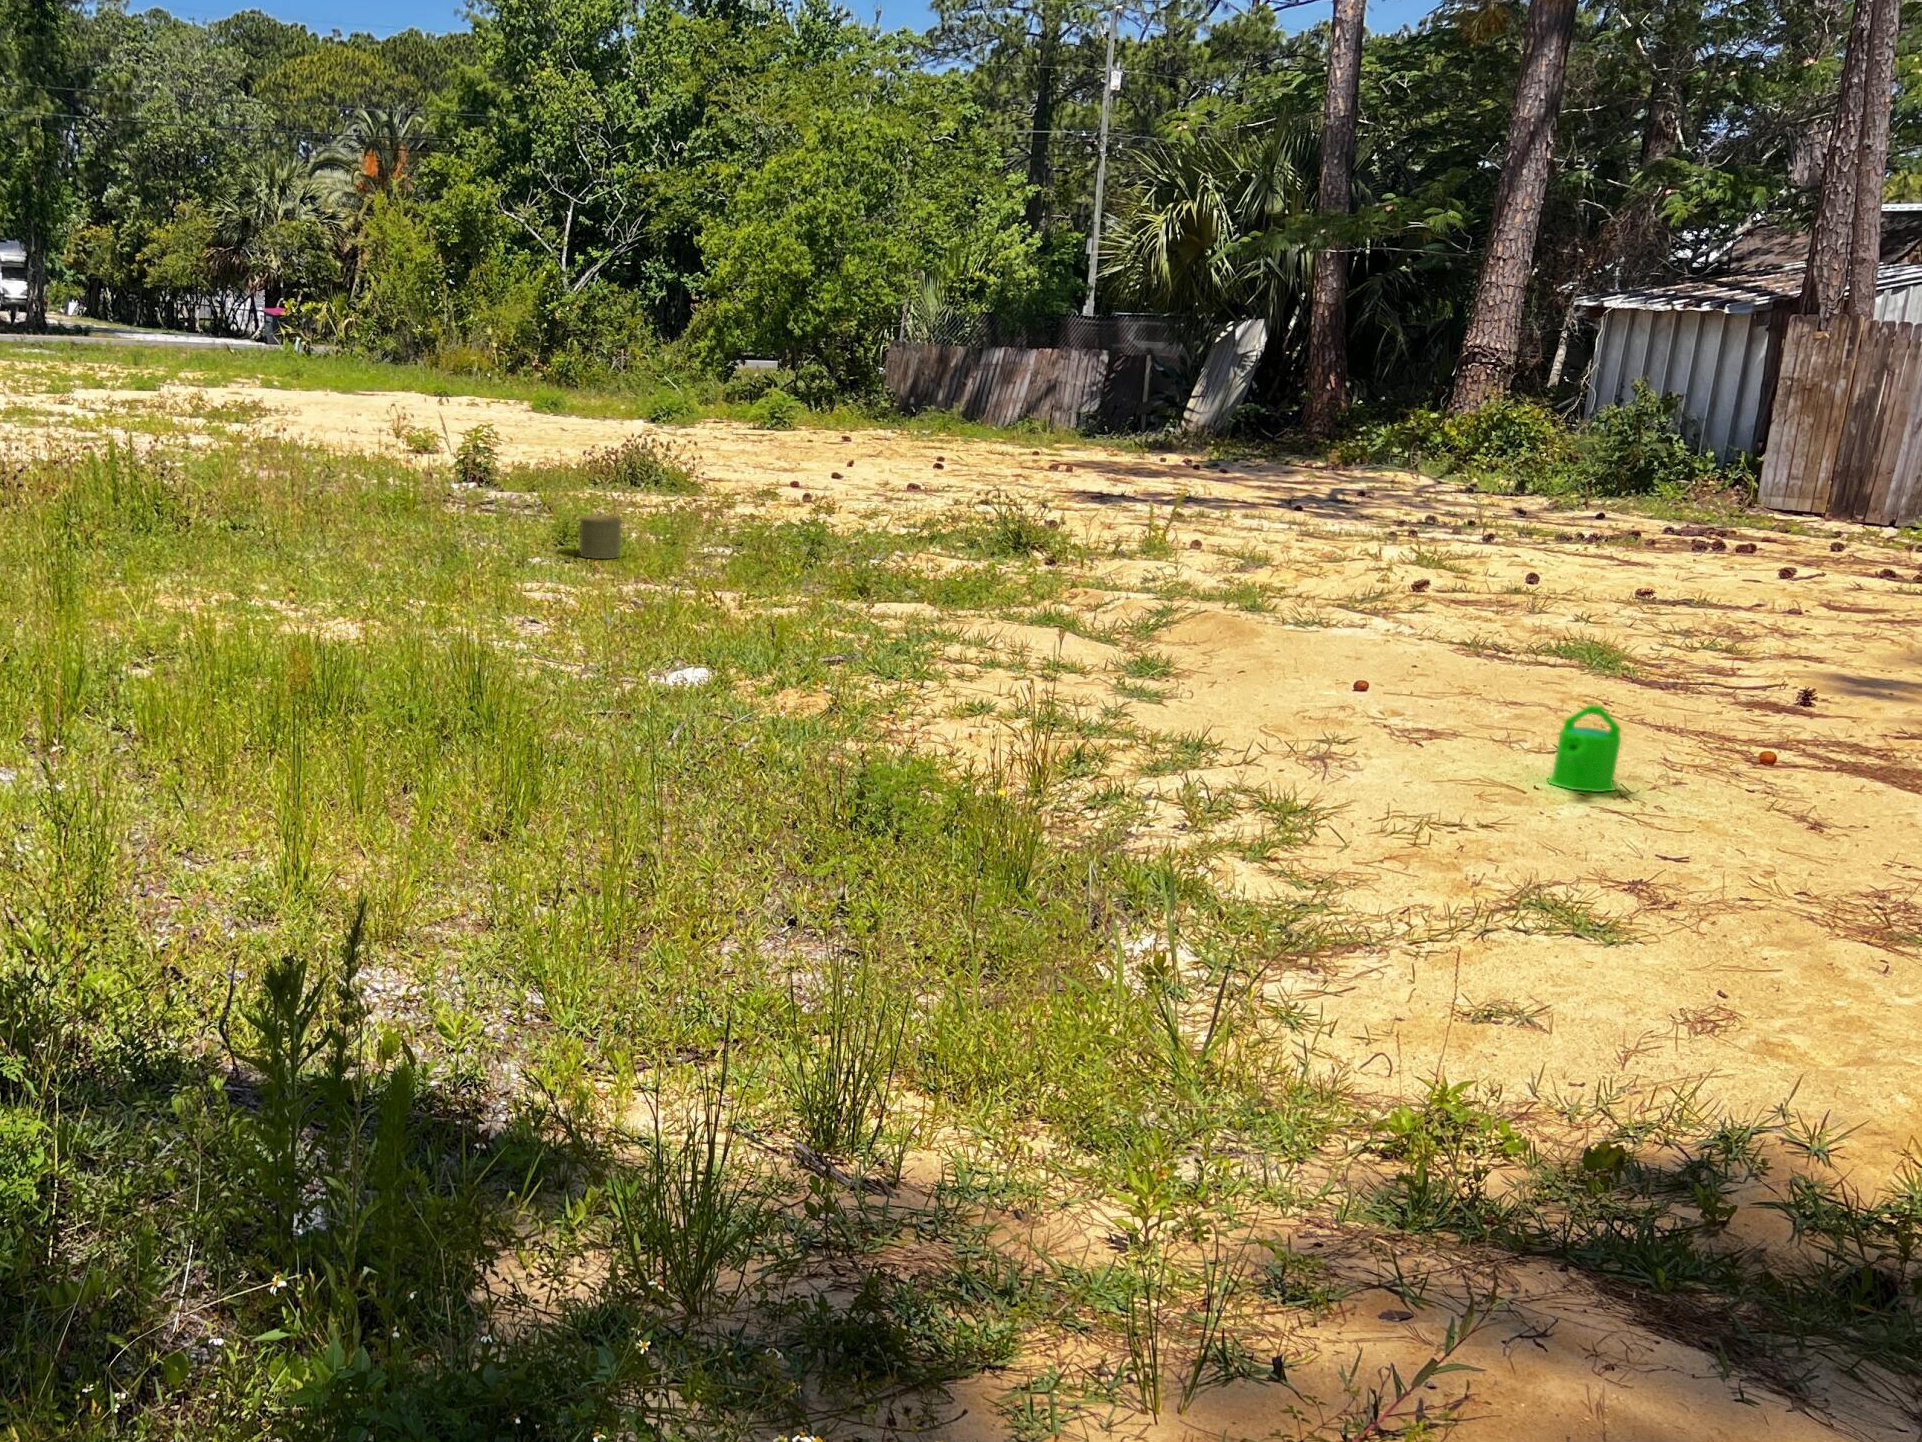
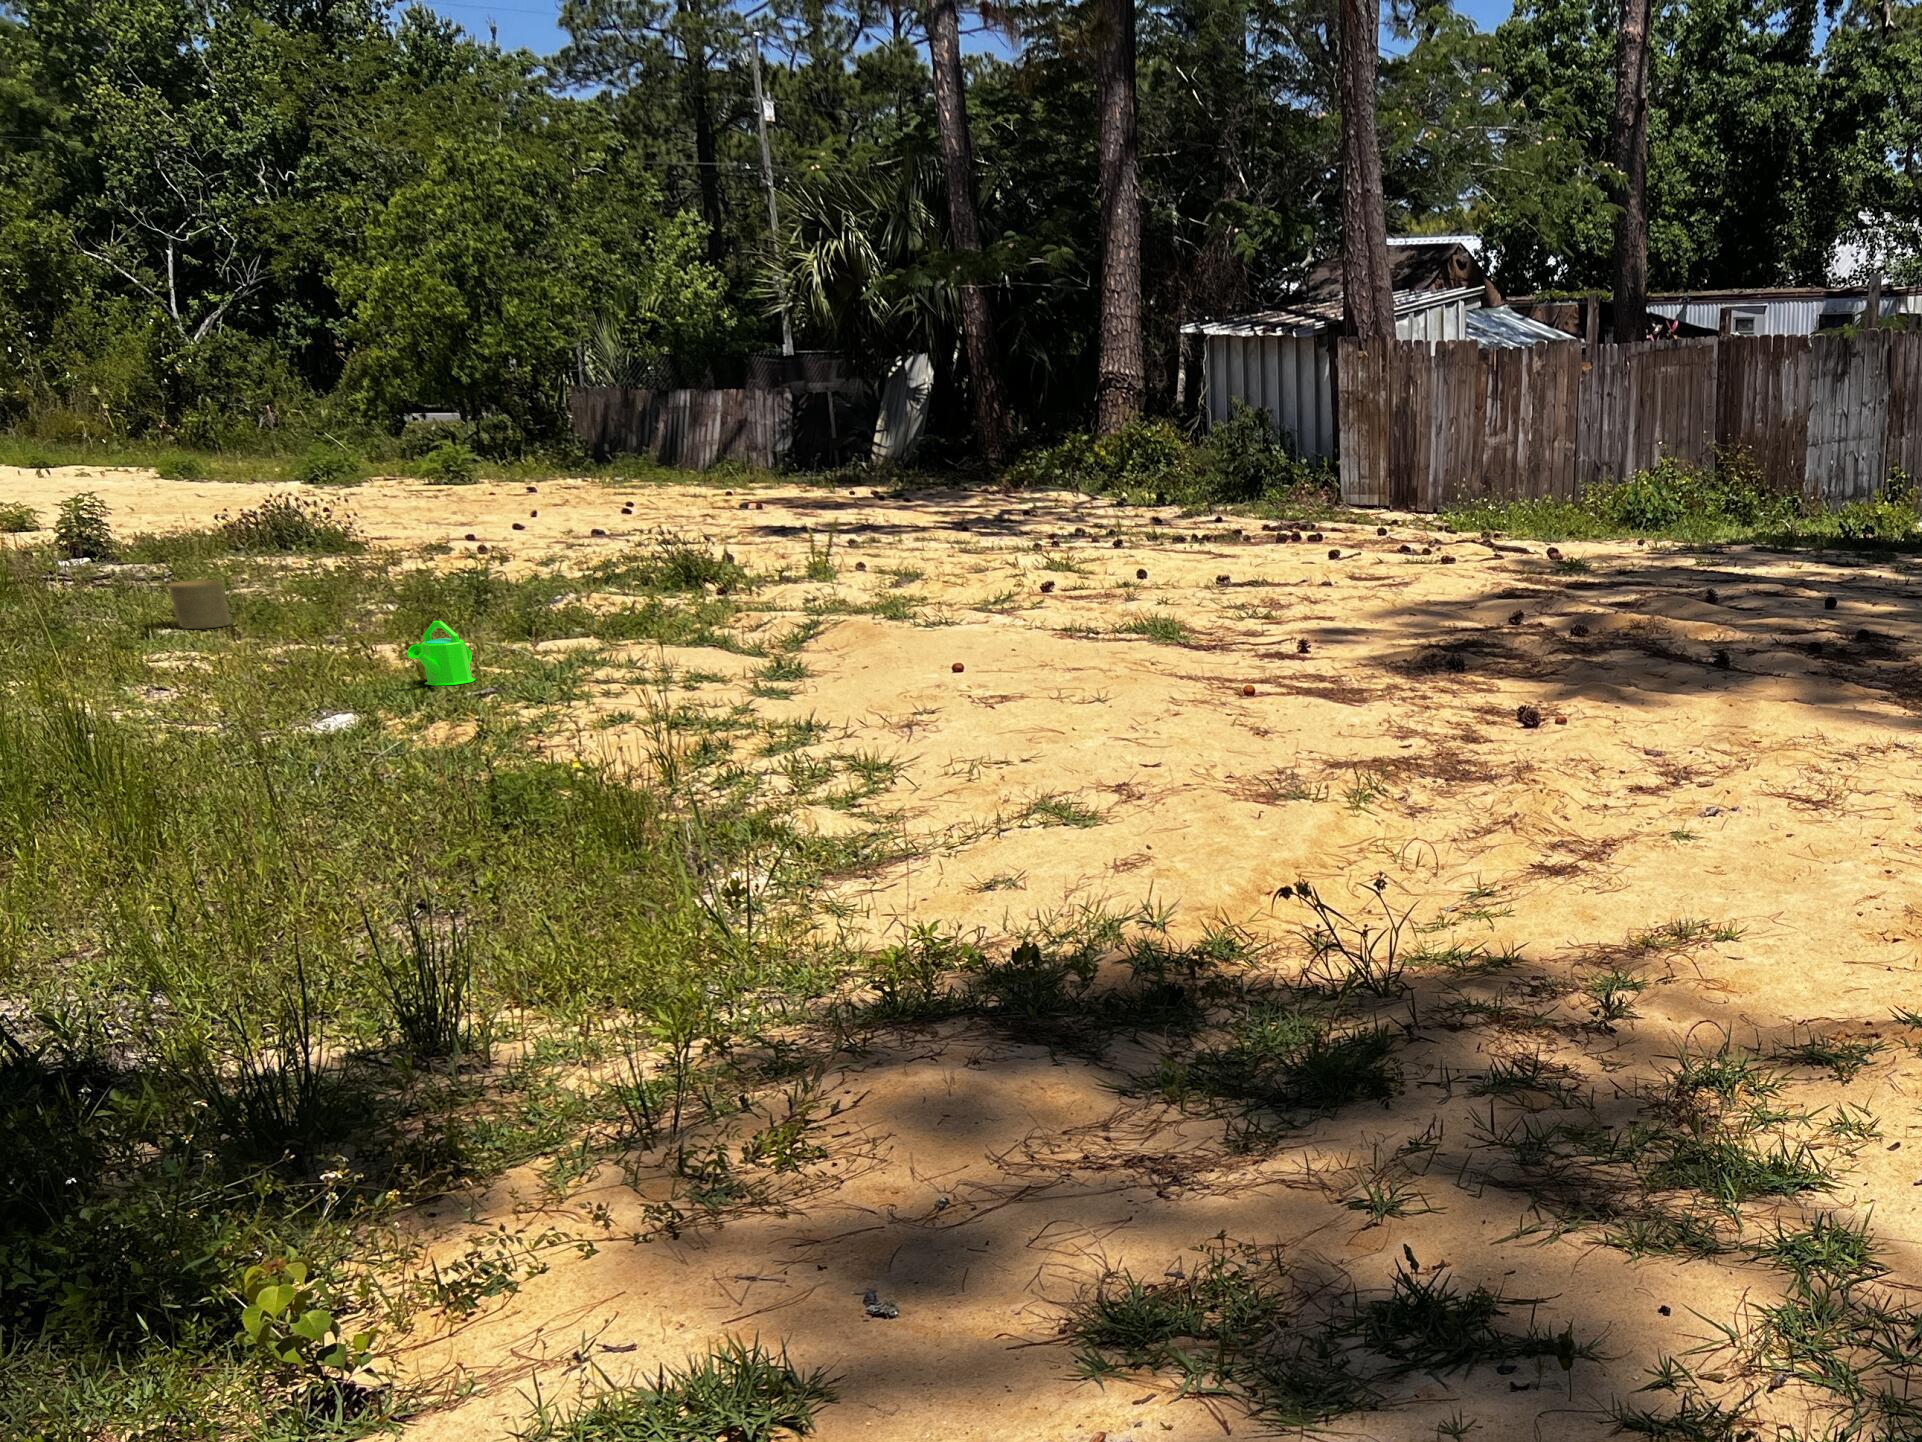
watering can: present [1548,705,1621,792] -> present [407,621,476,686]

